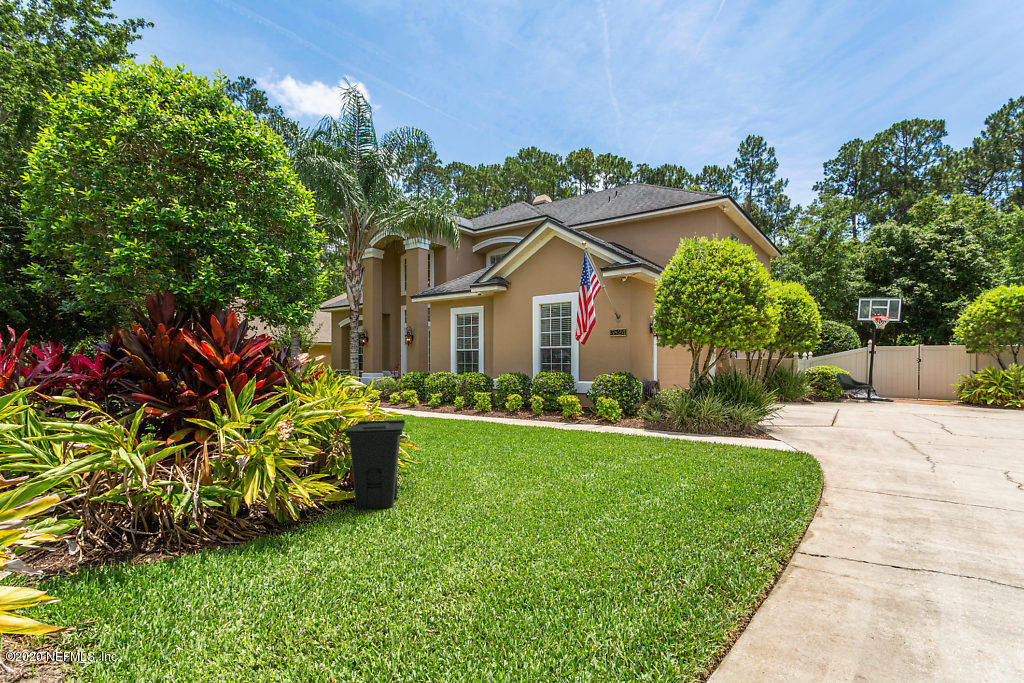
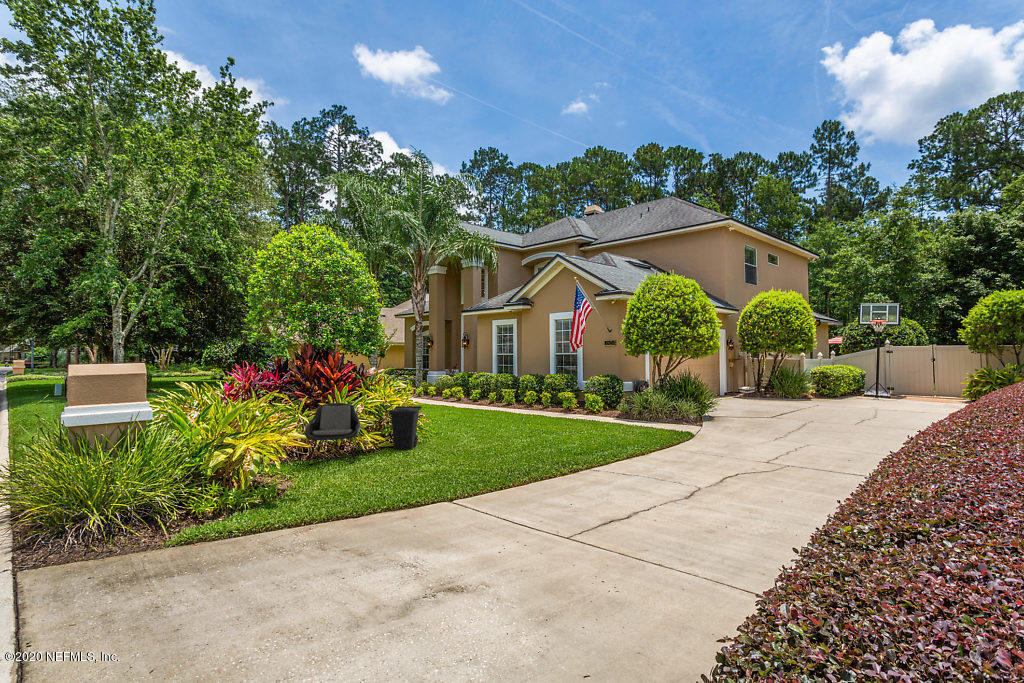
lounge chair: present [836,373,873,403] -> present [305,403,360,466]

